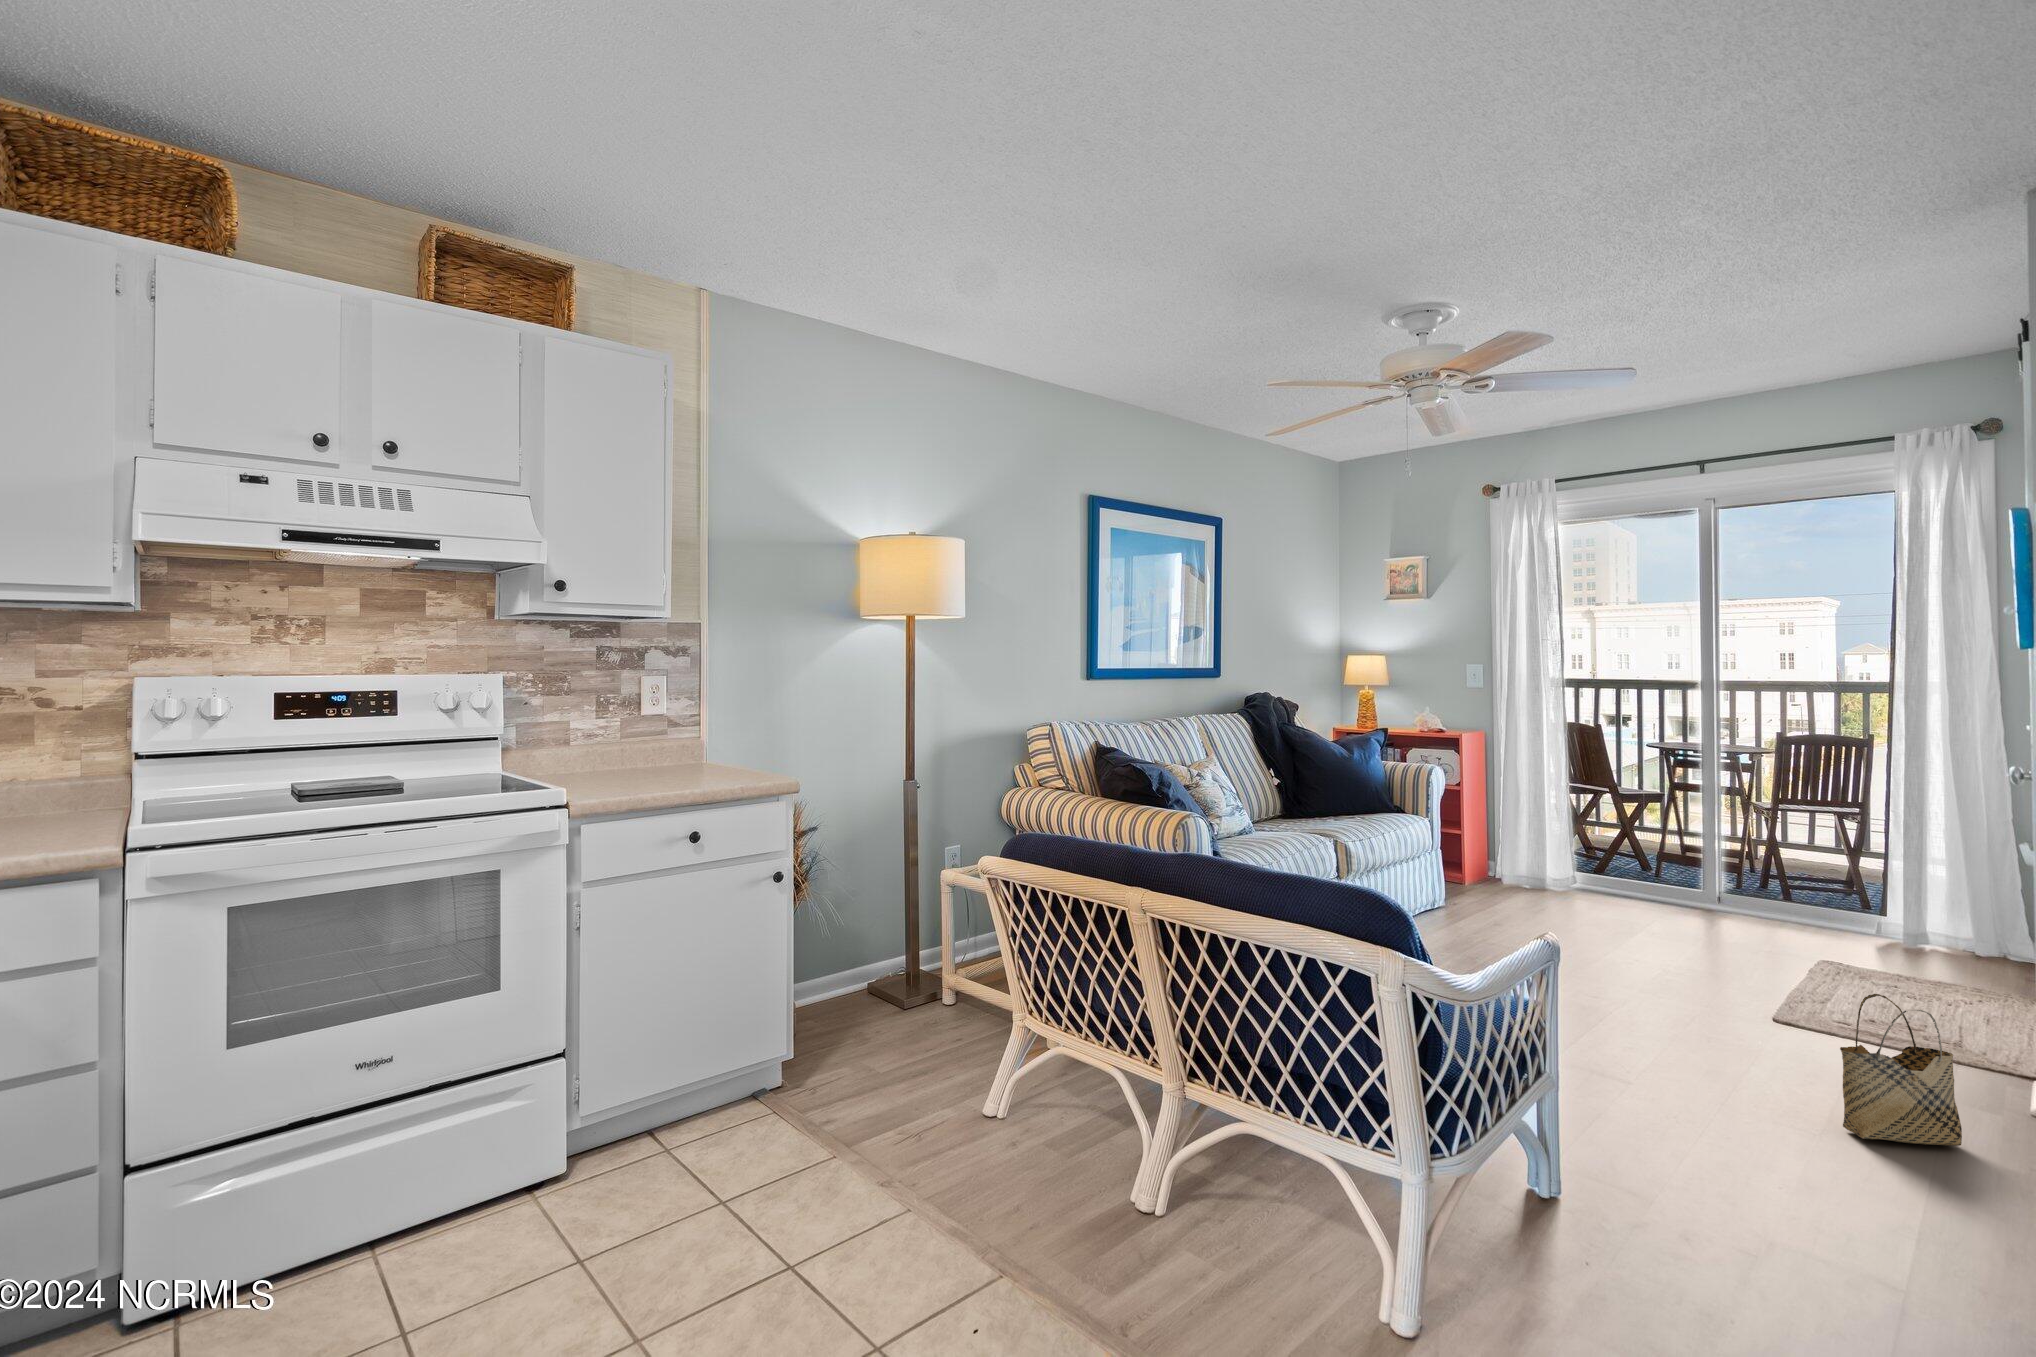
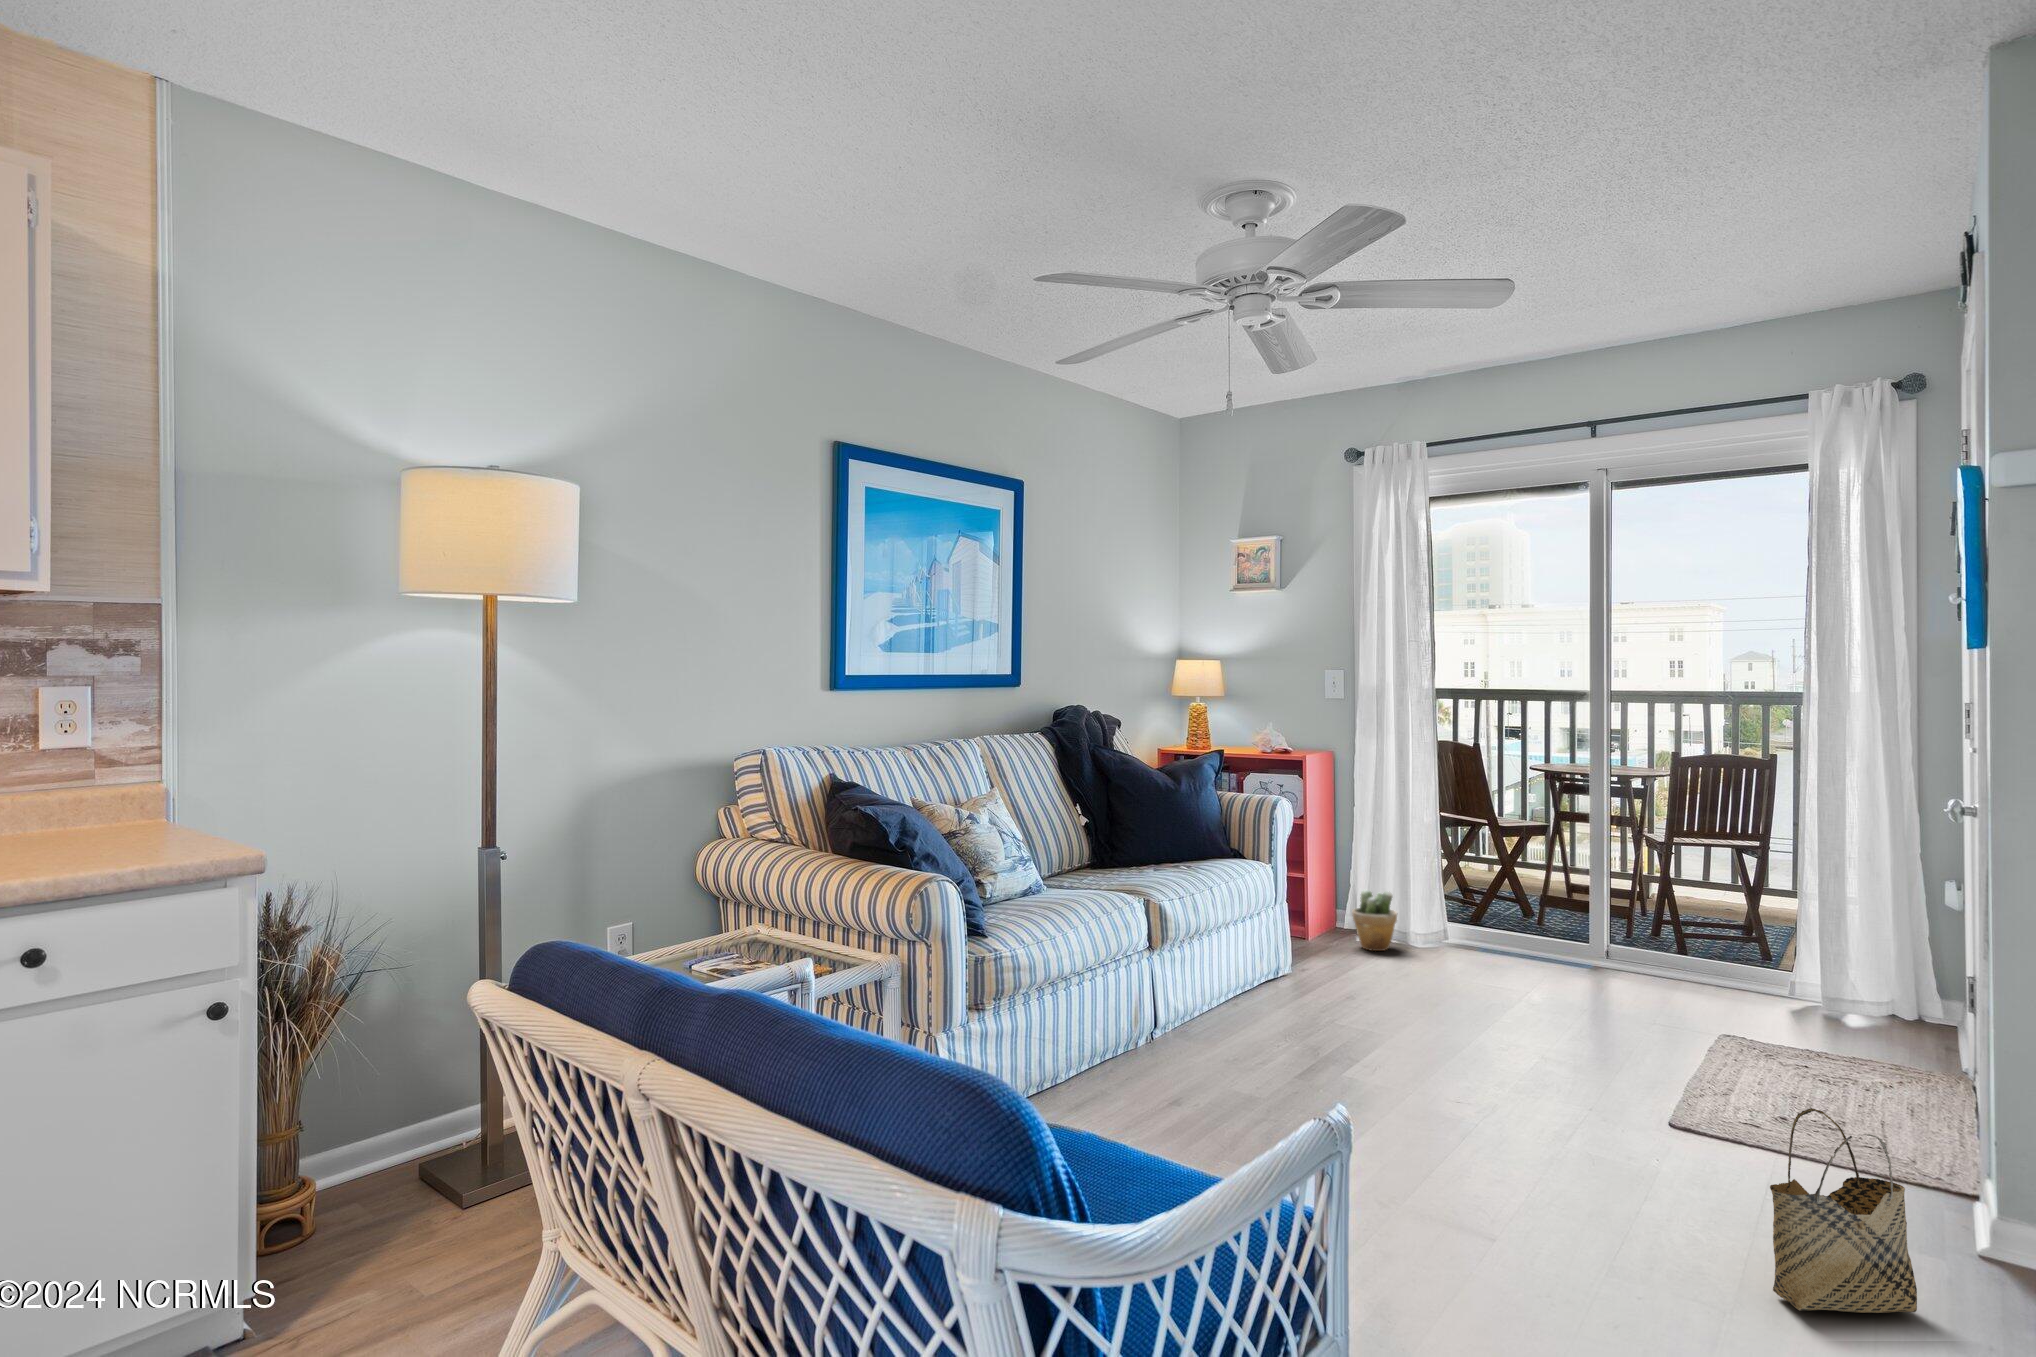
potted plant: none [1494,843,1533,893] -> present [1352,890,1397,951]

